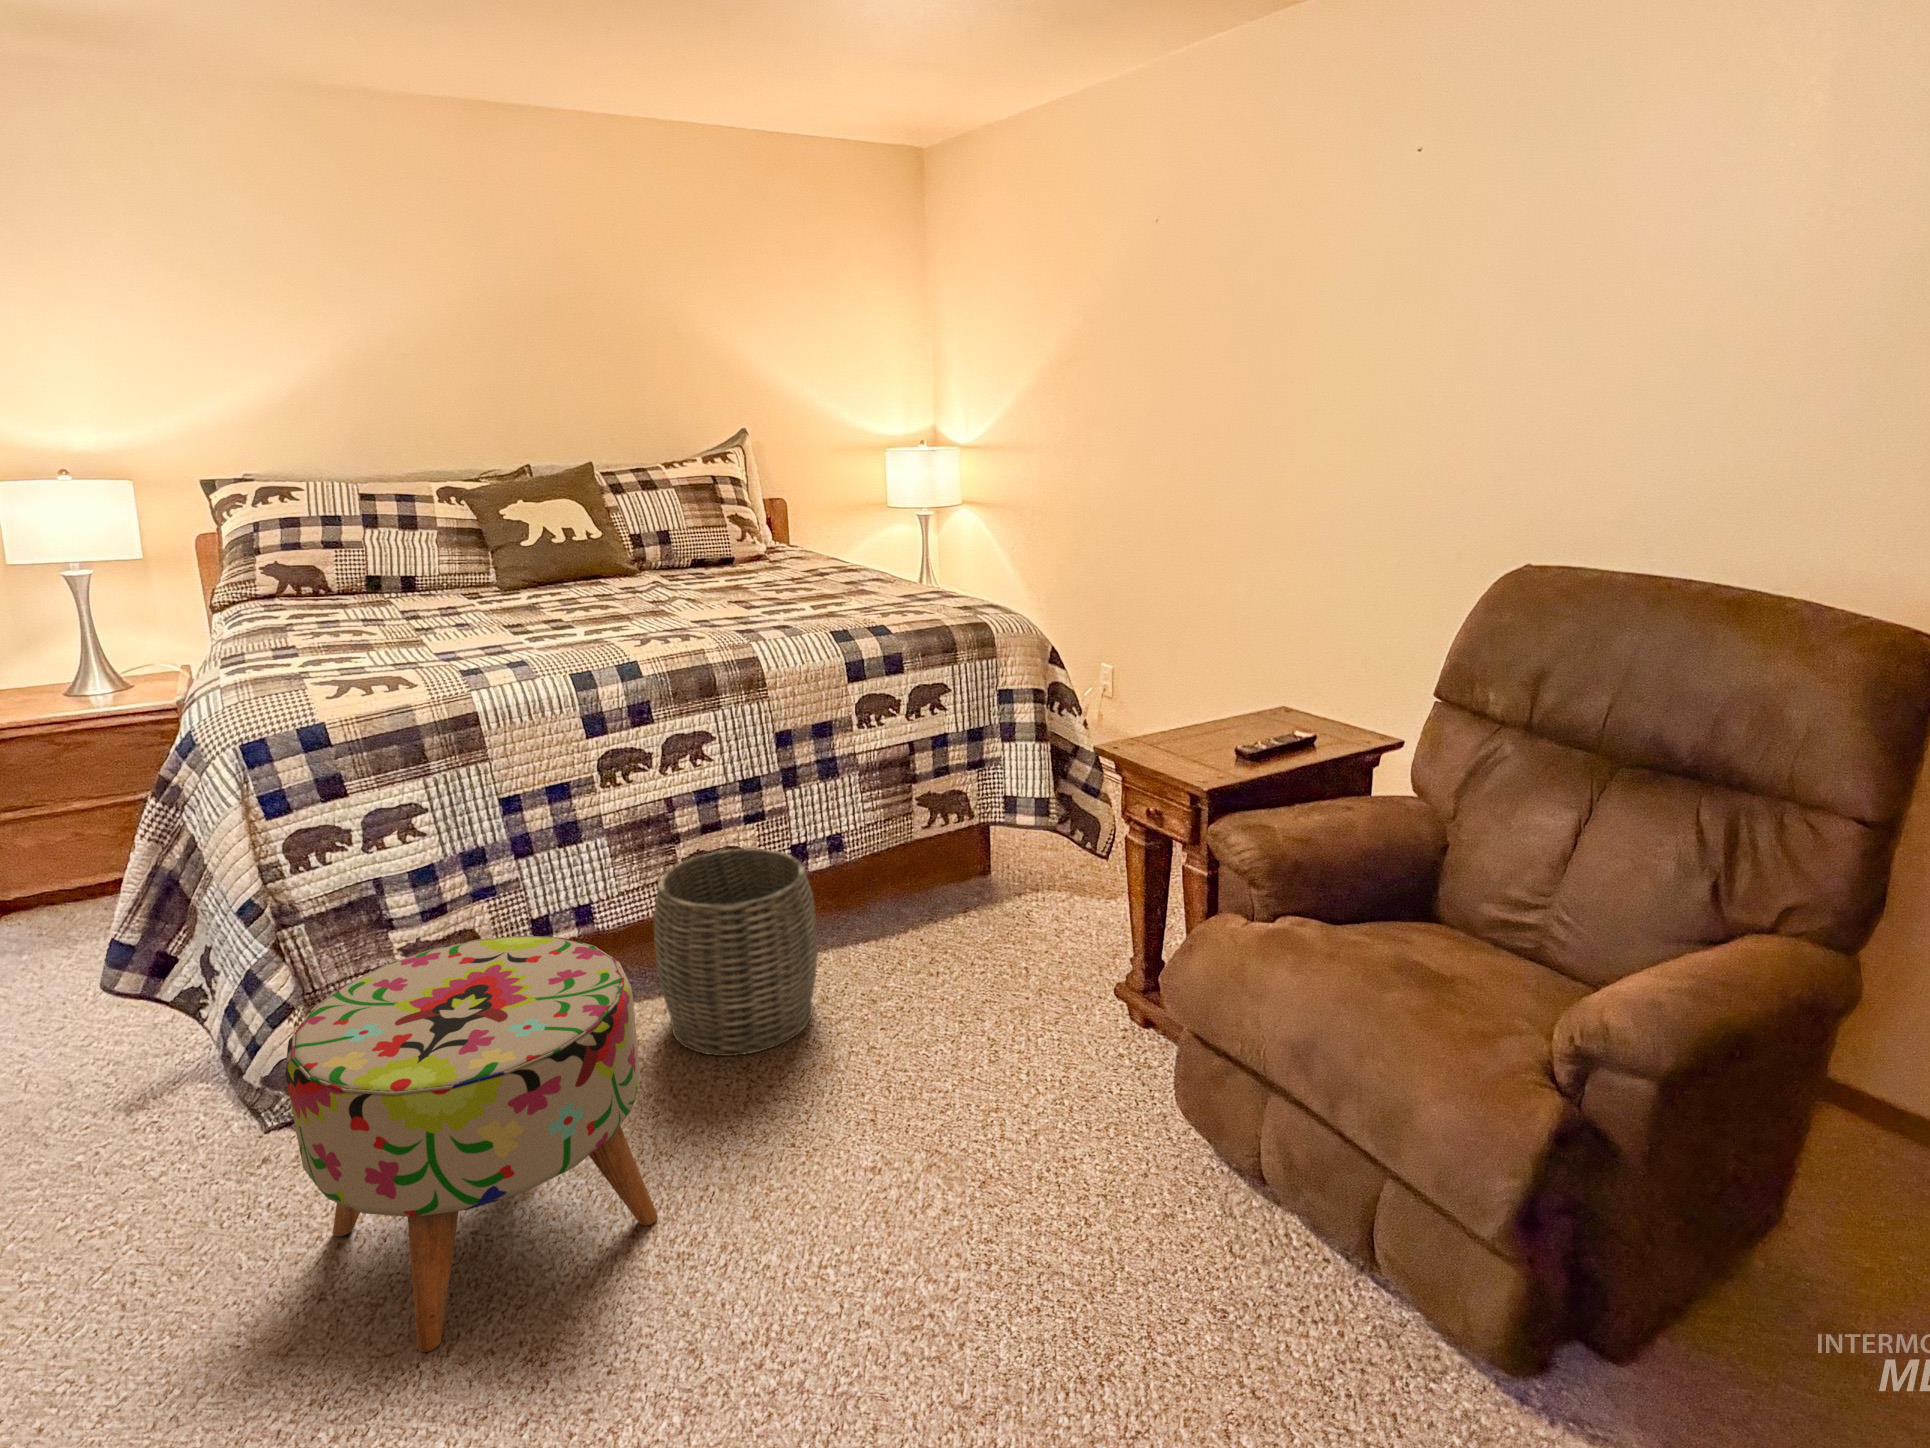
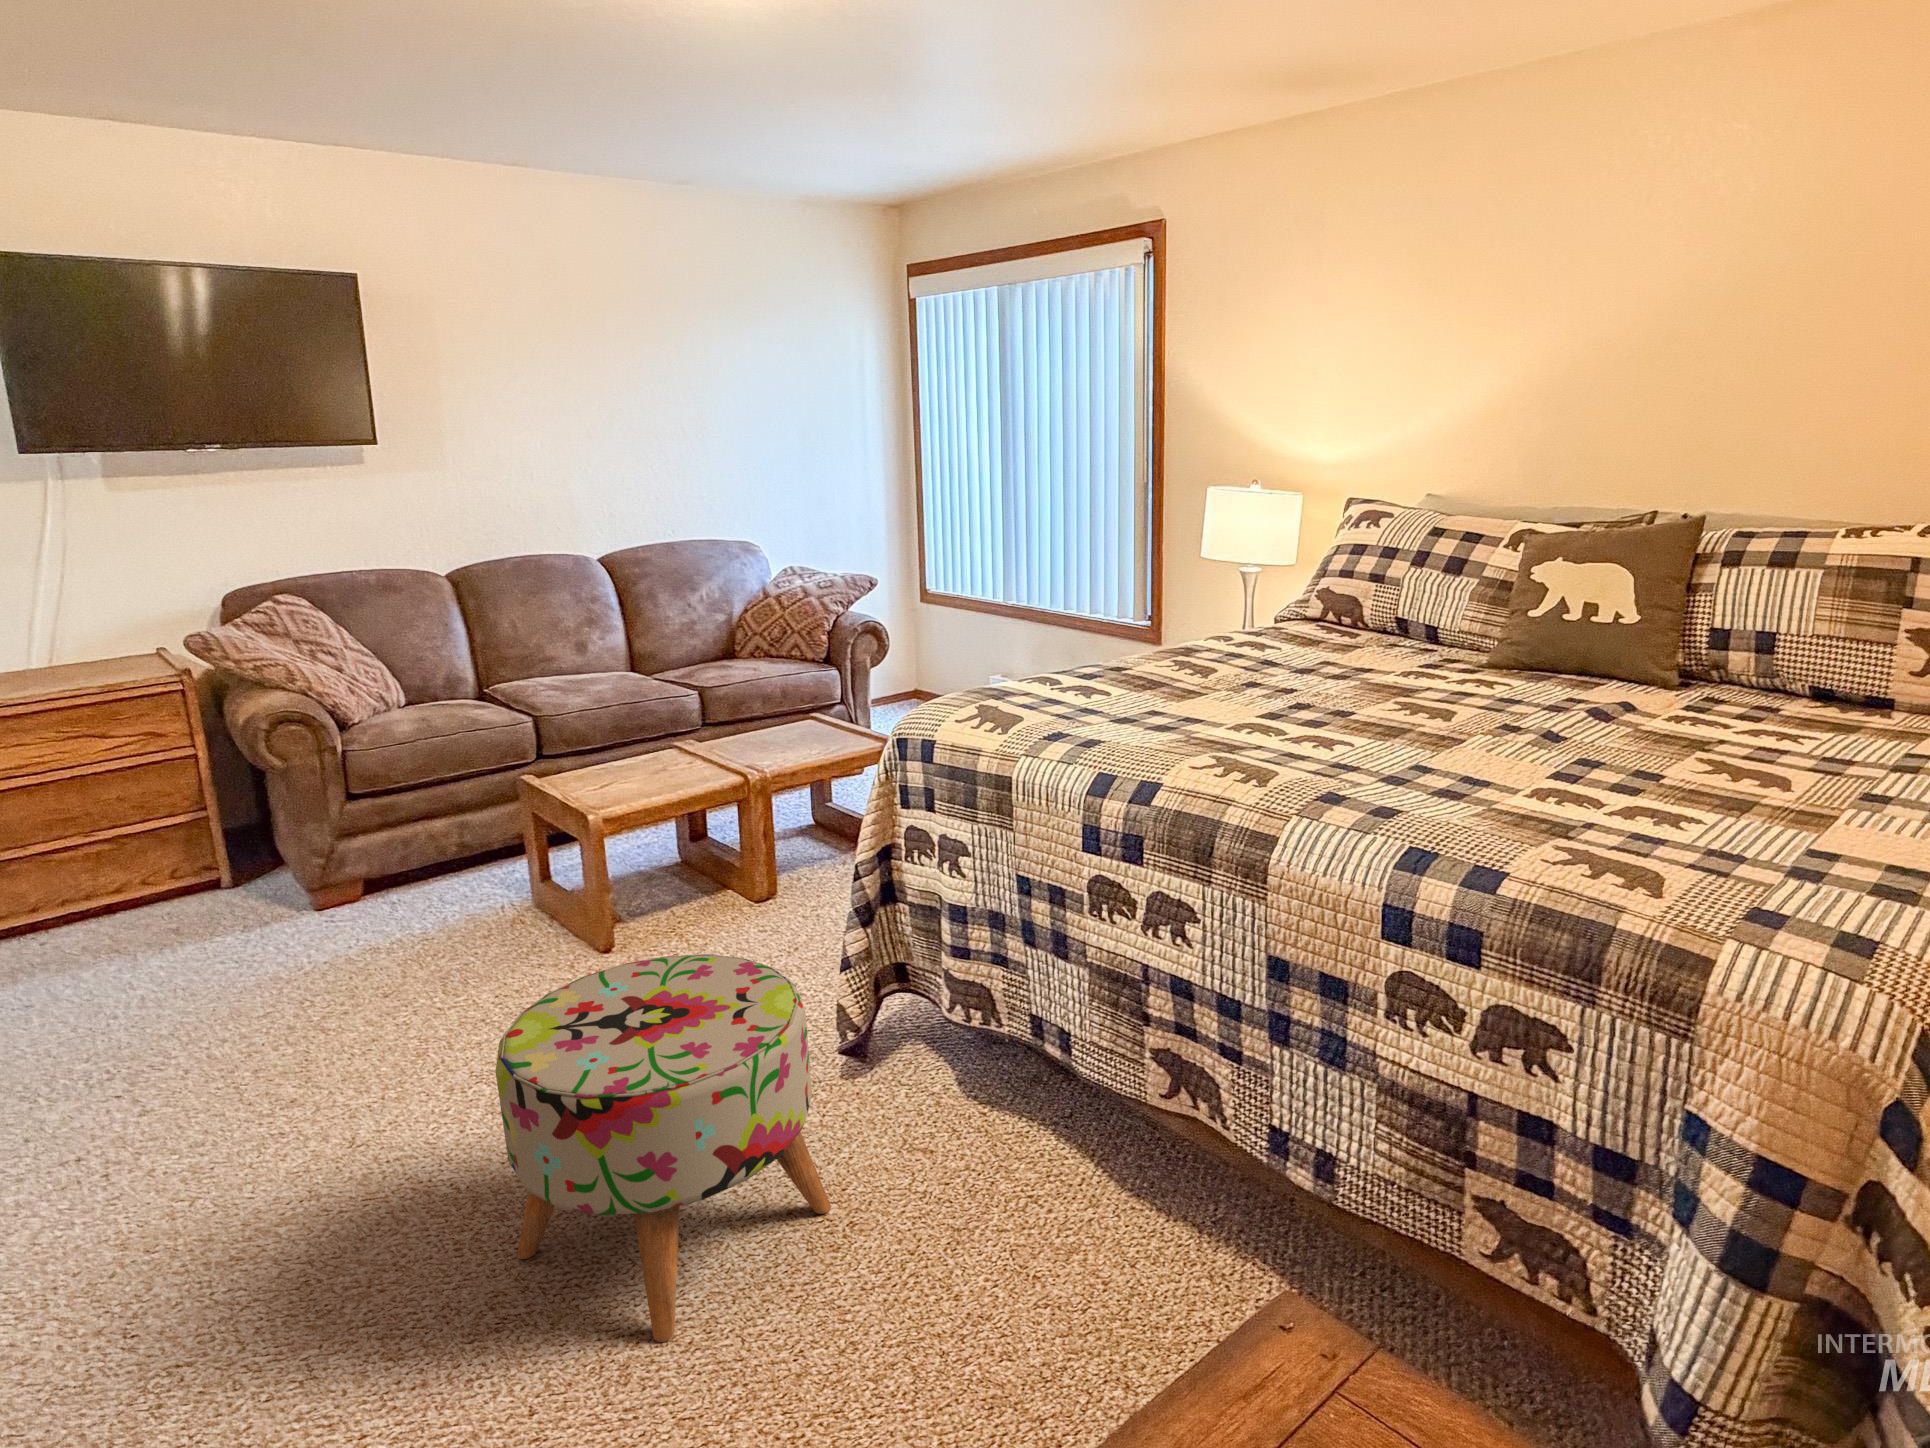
woven basket: present [654,849,818,1056] -> none [960,1046,1177,1355]

